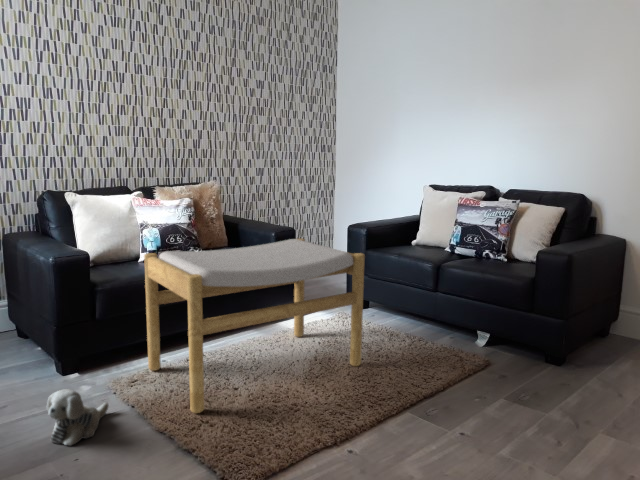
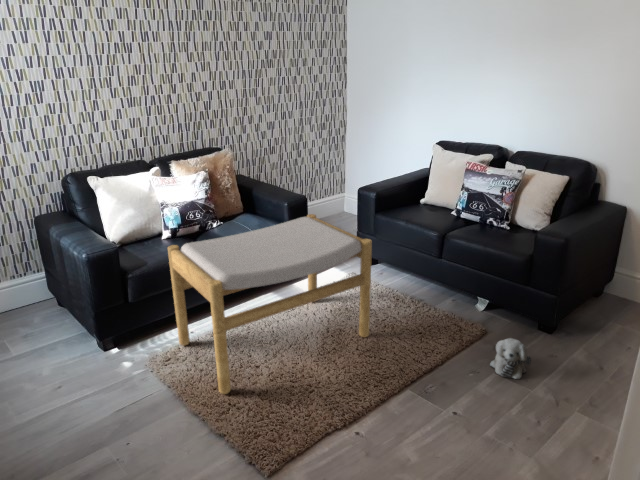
plush toy: present [47,389,109,446] -> present [490,338,531,379]

